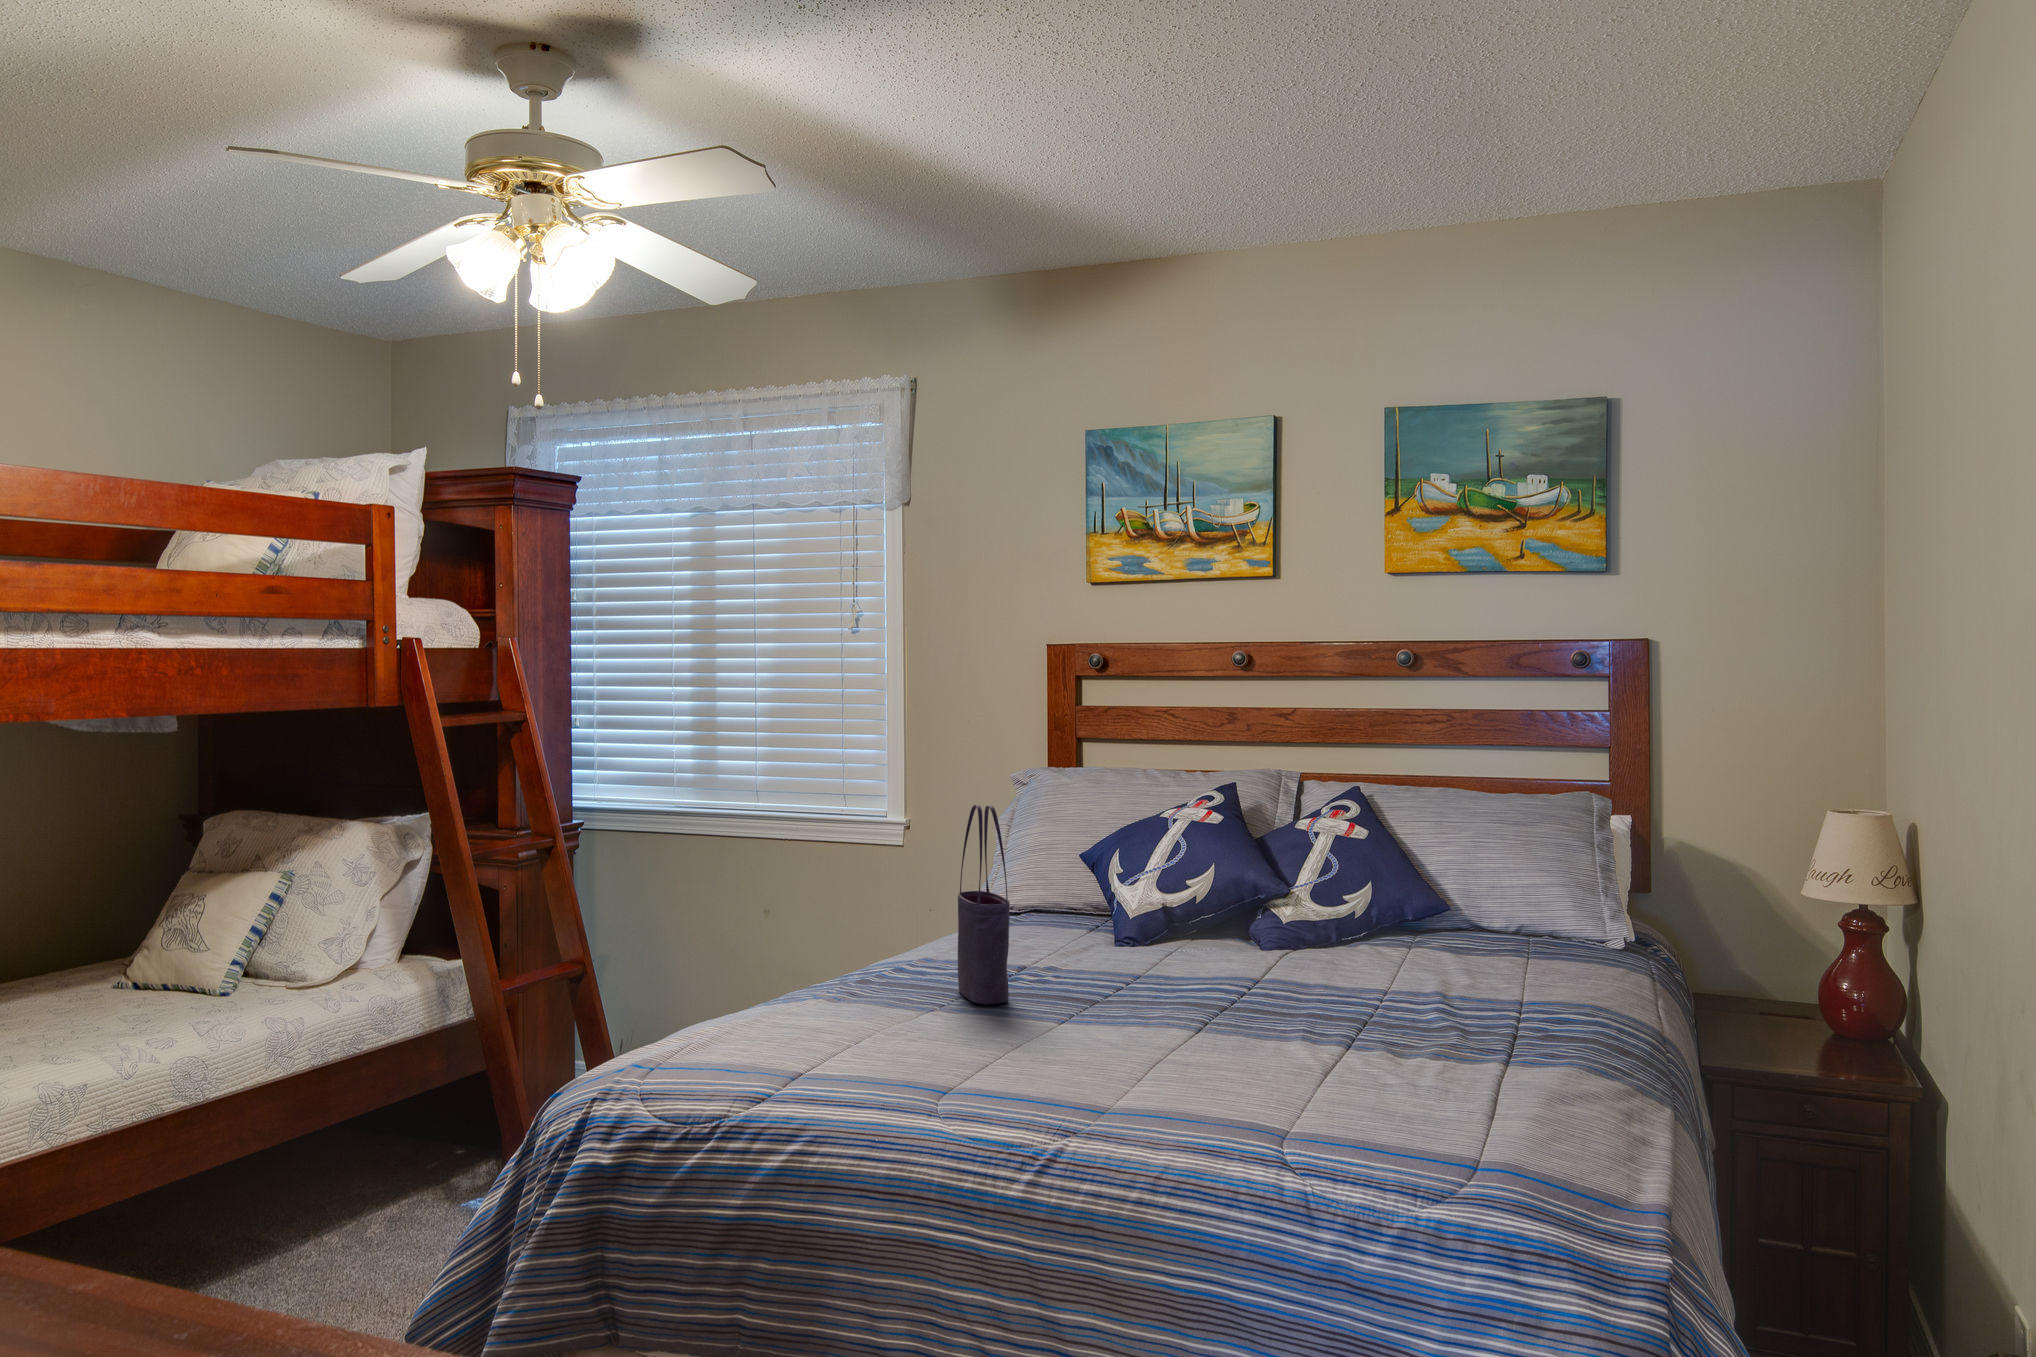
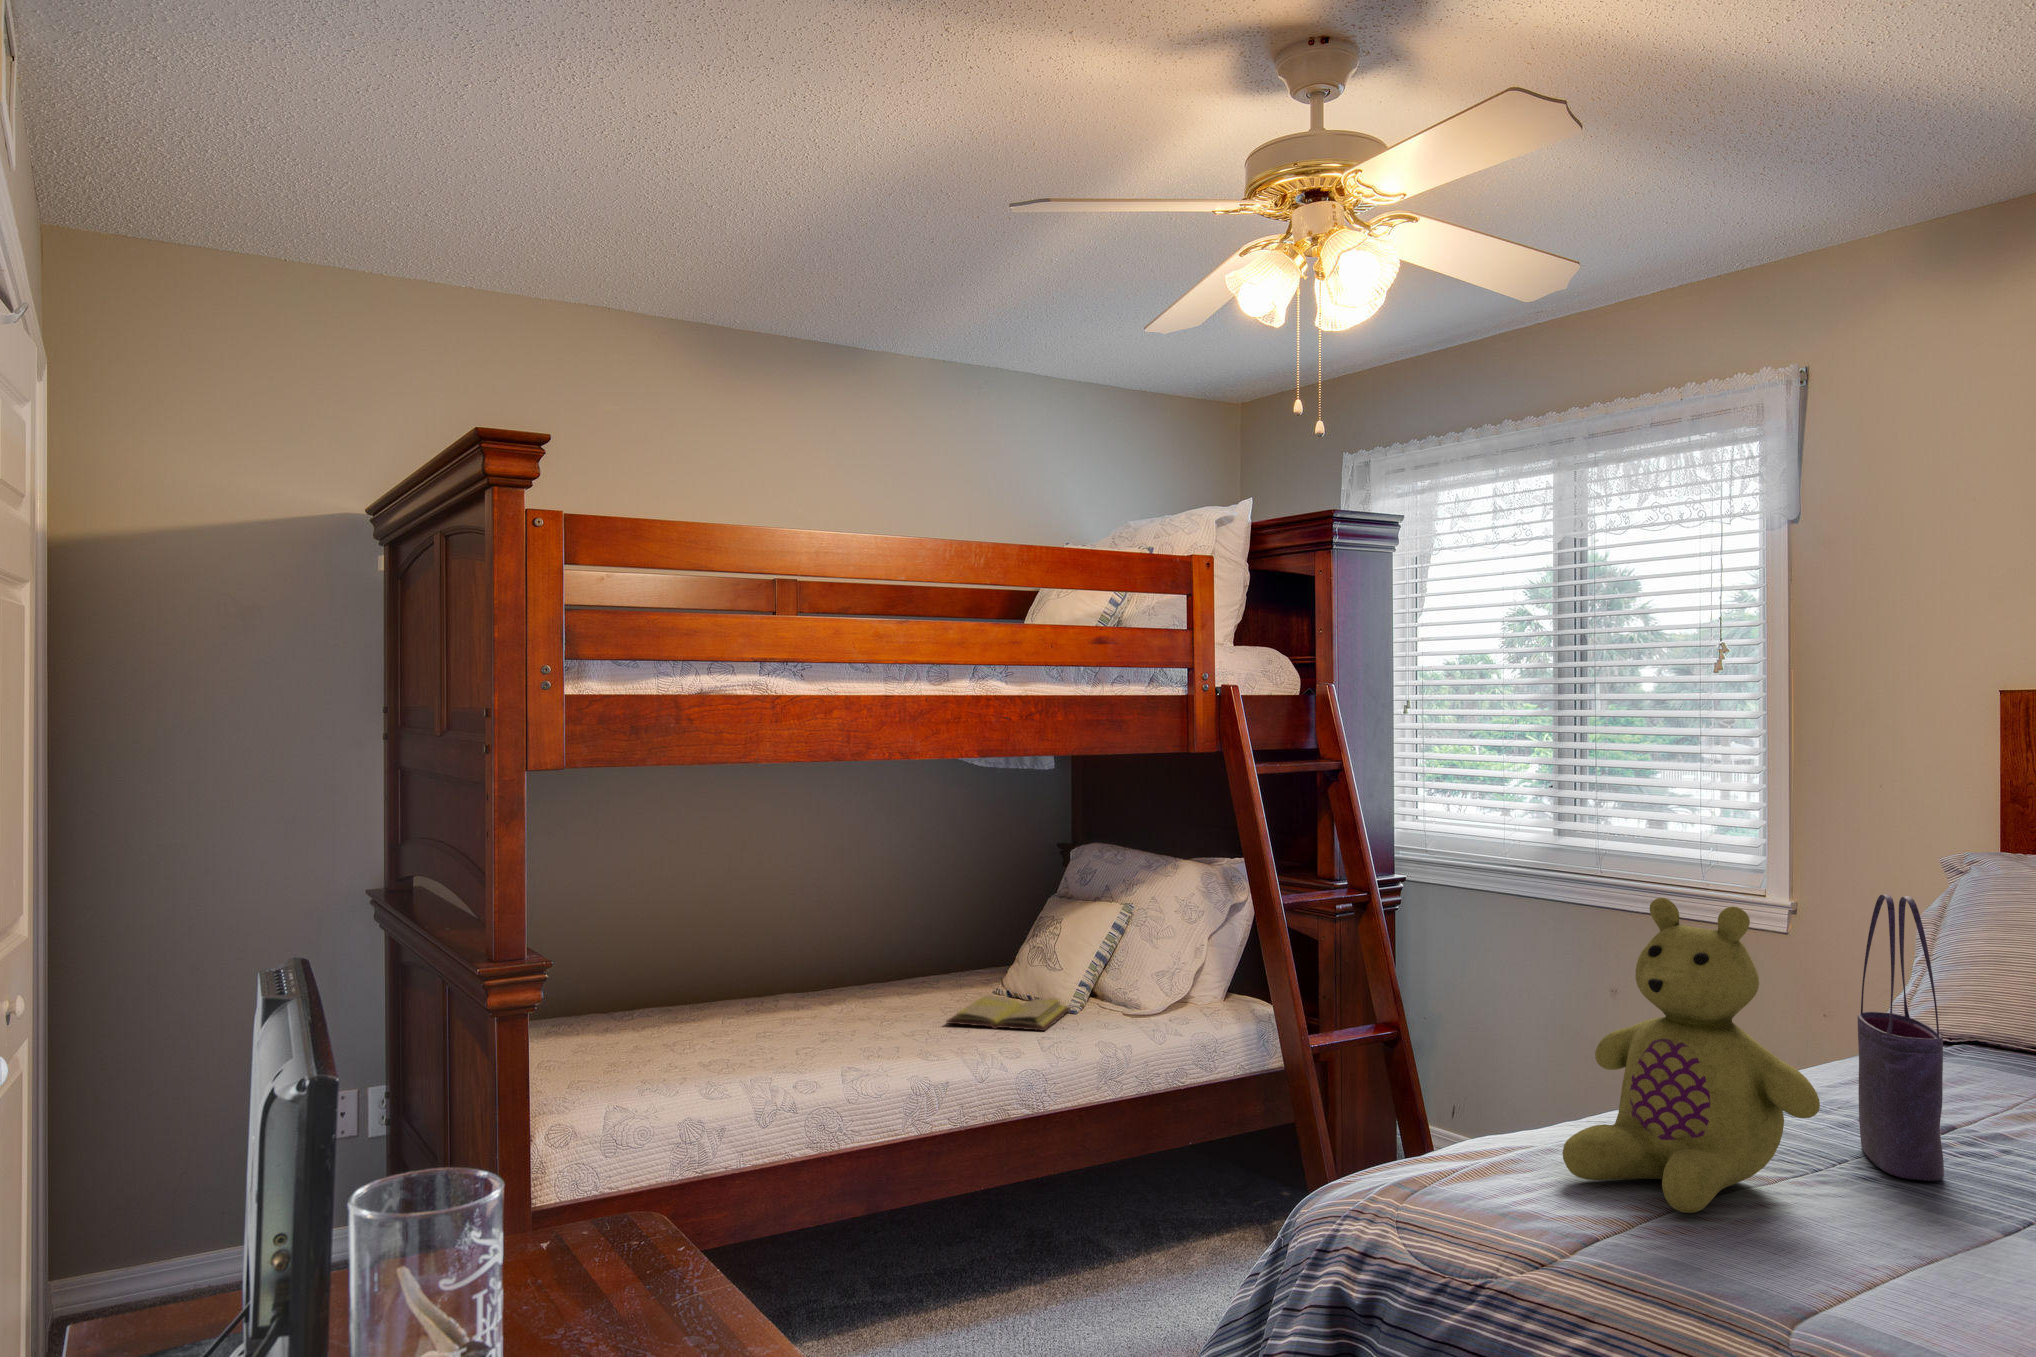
stuffed bear: none [763,818,938,1049] -> present [1562,897,1820,1213]
diary: none [70,982,225,1026] -> present [947,995,1071,1031]

